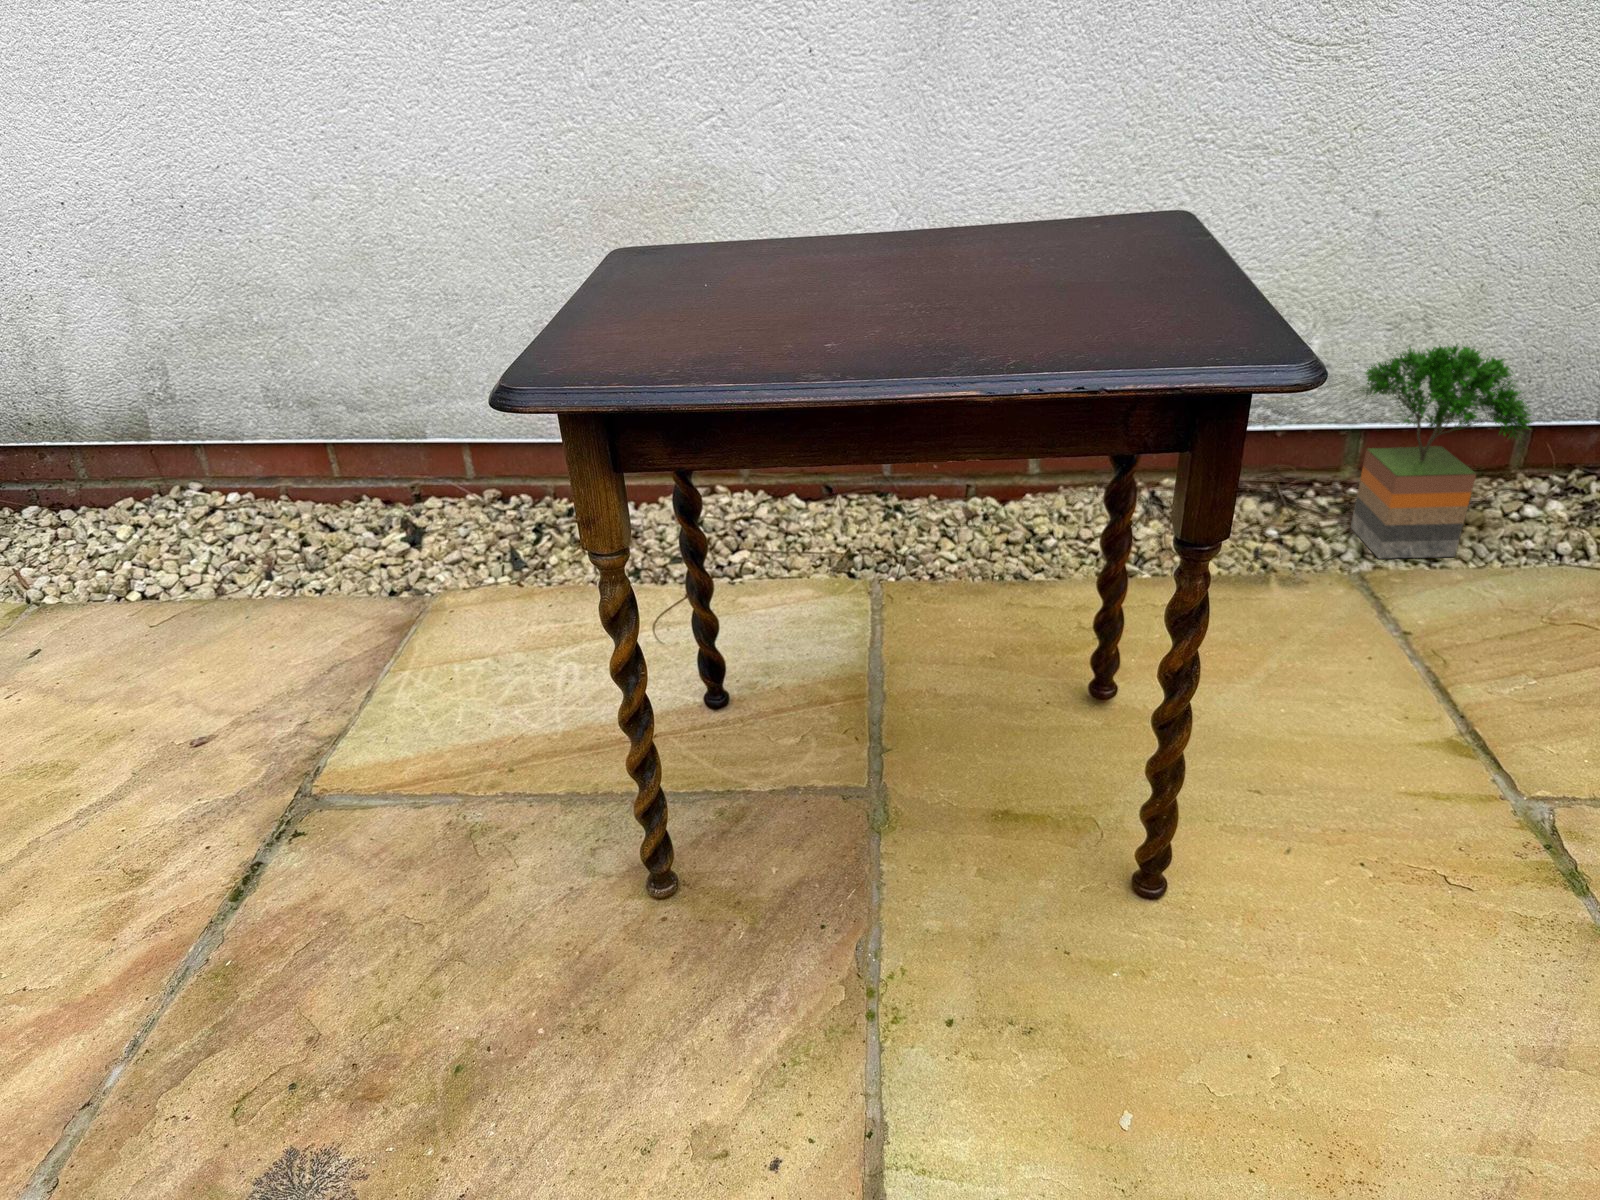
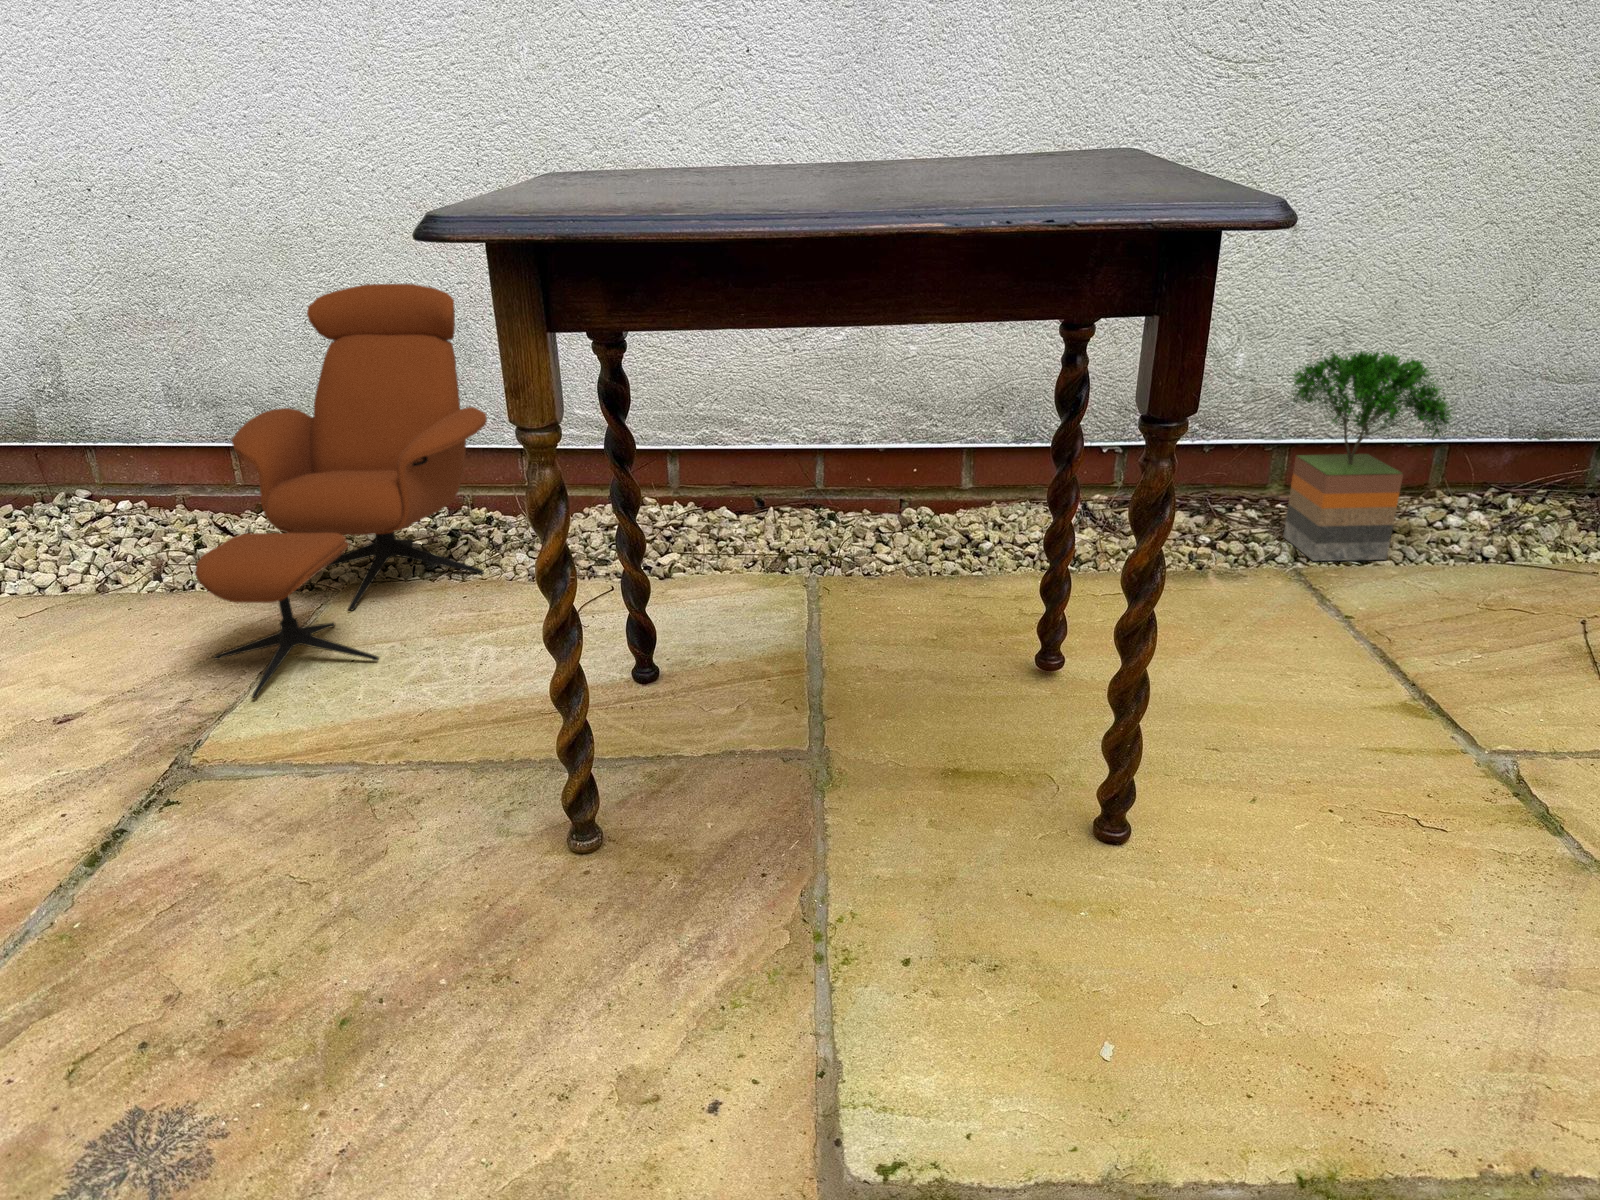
lounge chair: none [305,293,567,717] -> present [195,284,487,698]

